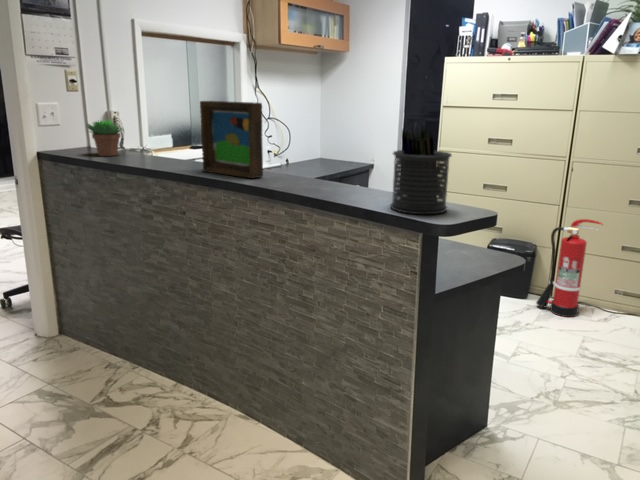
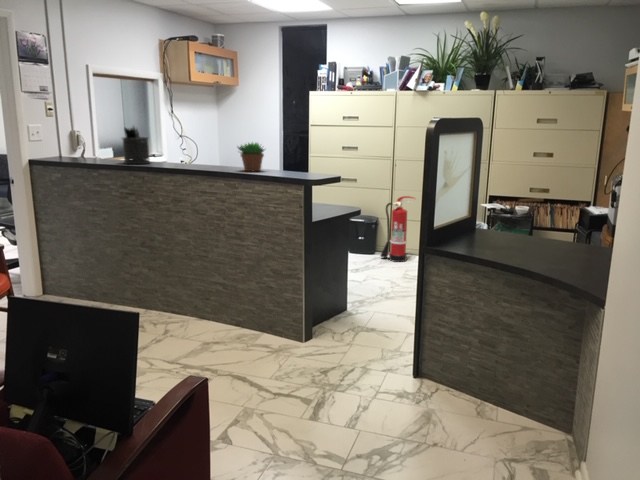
picture frame: present [200,101,263,178] -> none [159,121,203,167]
succulent plant: present [87,120,121,156] -> present [238,143,264,171]
pen holder: present [391,127,451,214] -> present [122,127,150,164]

